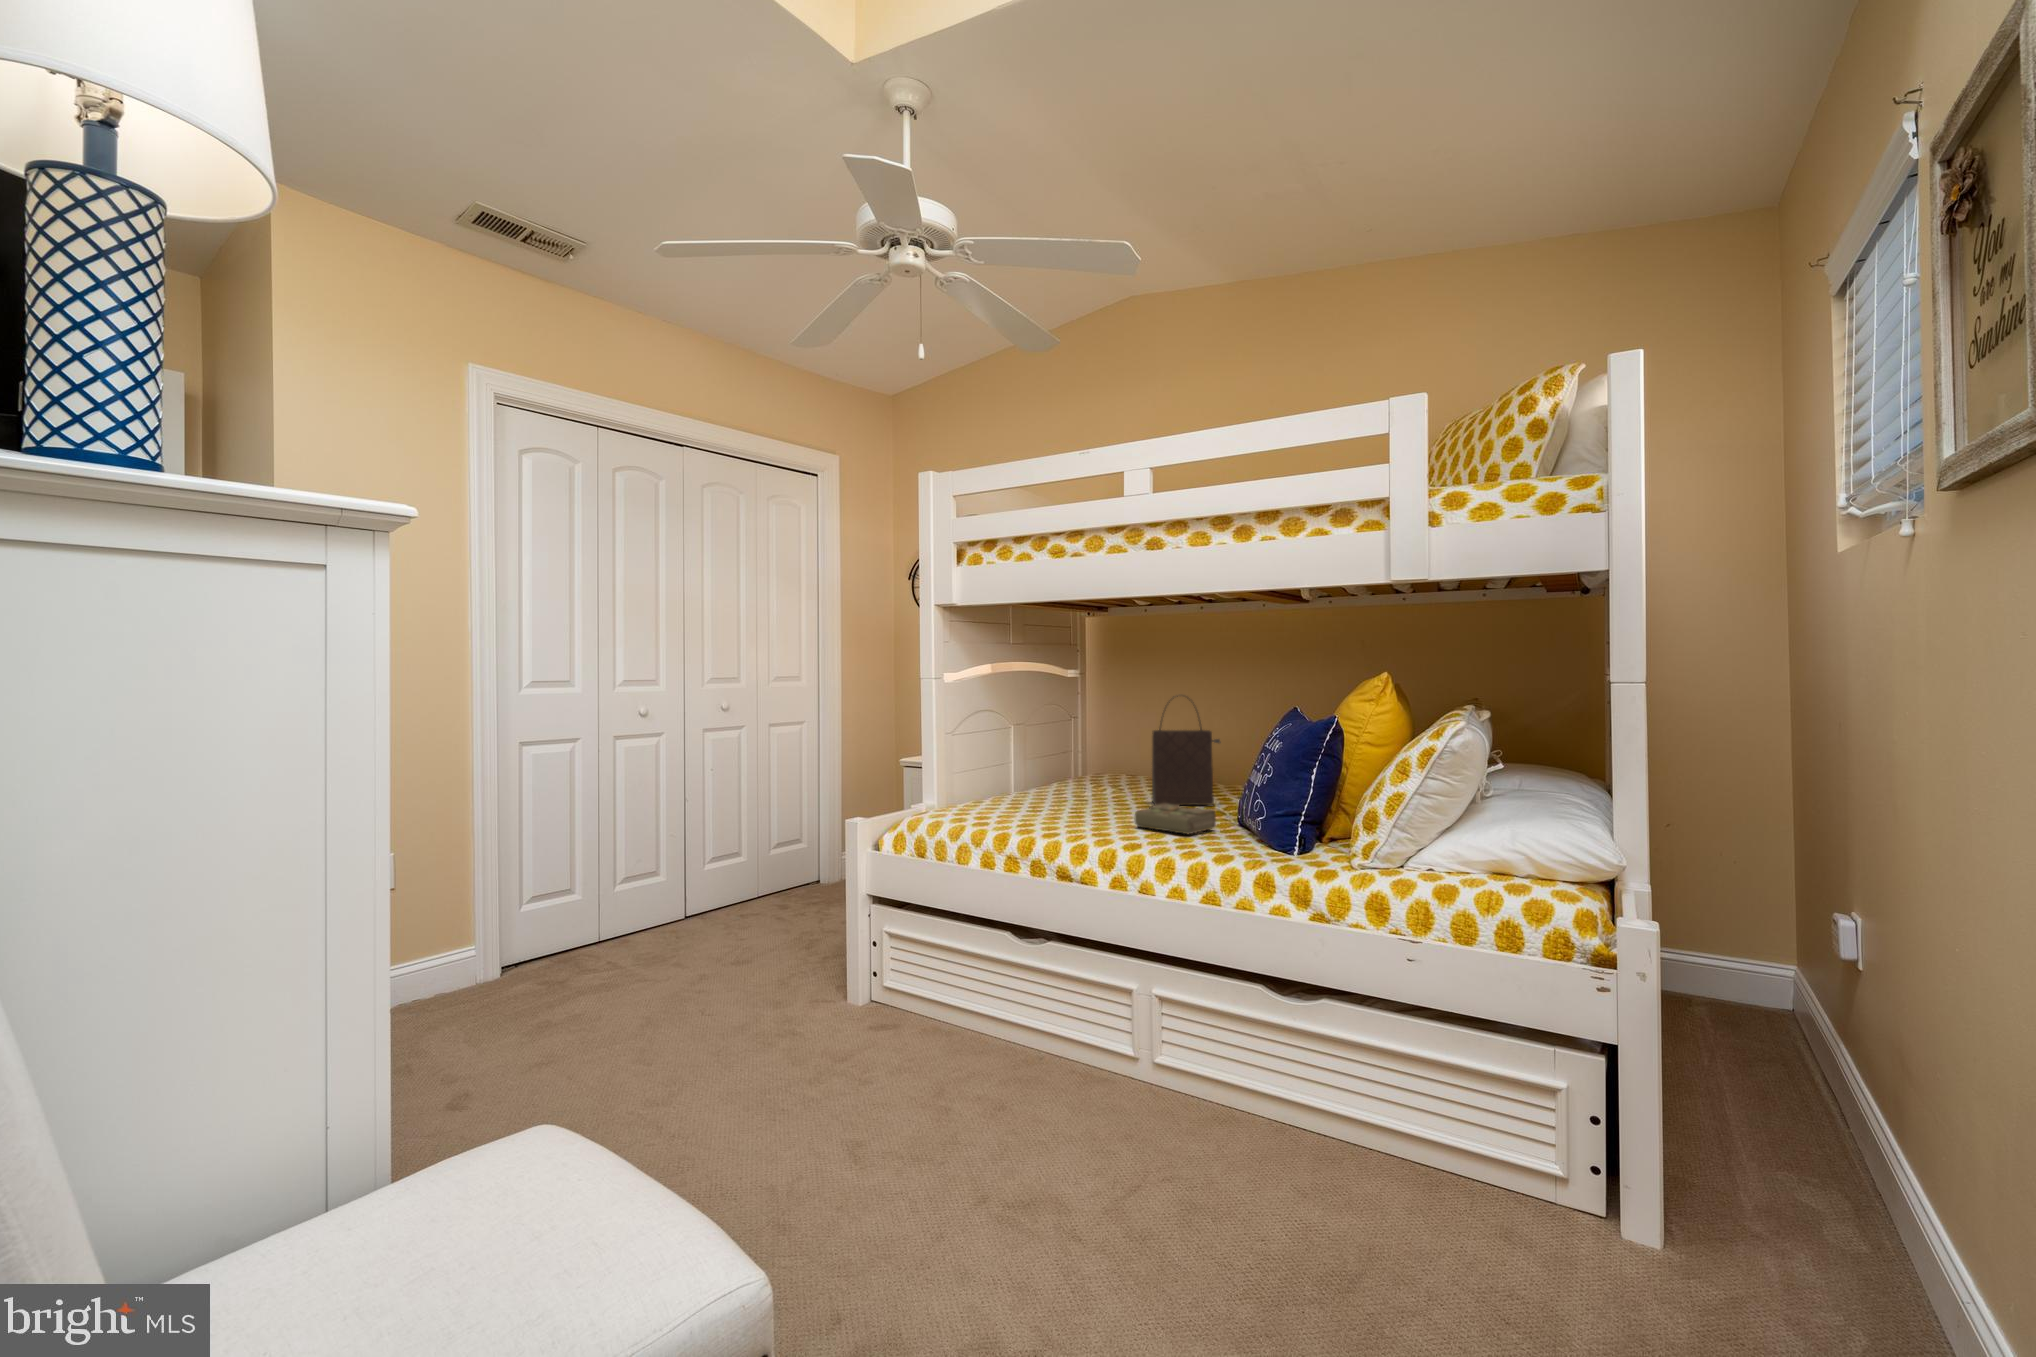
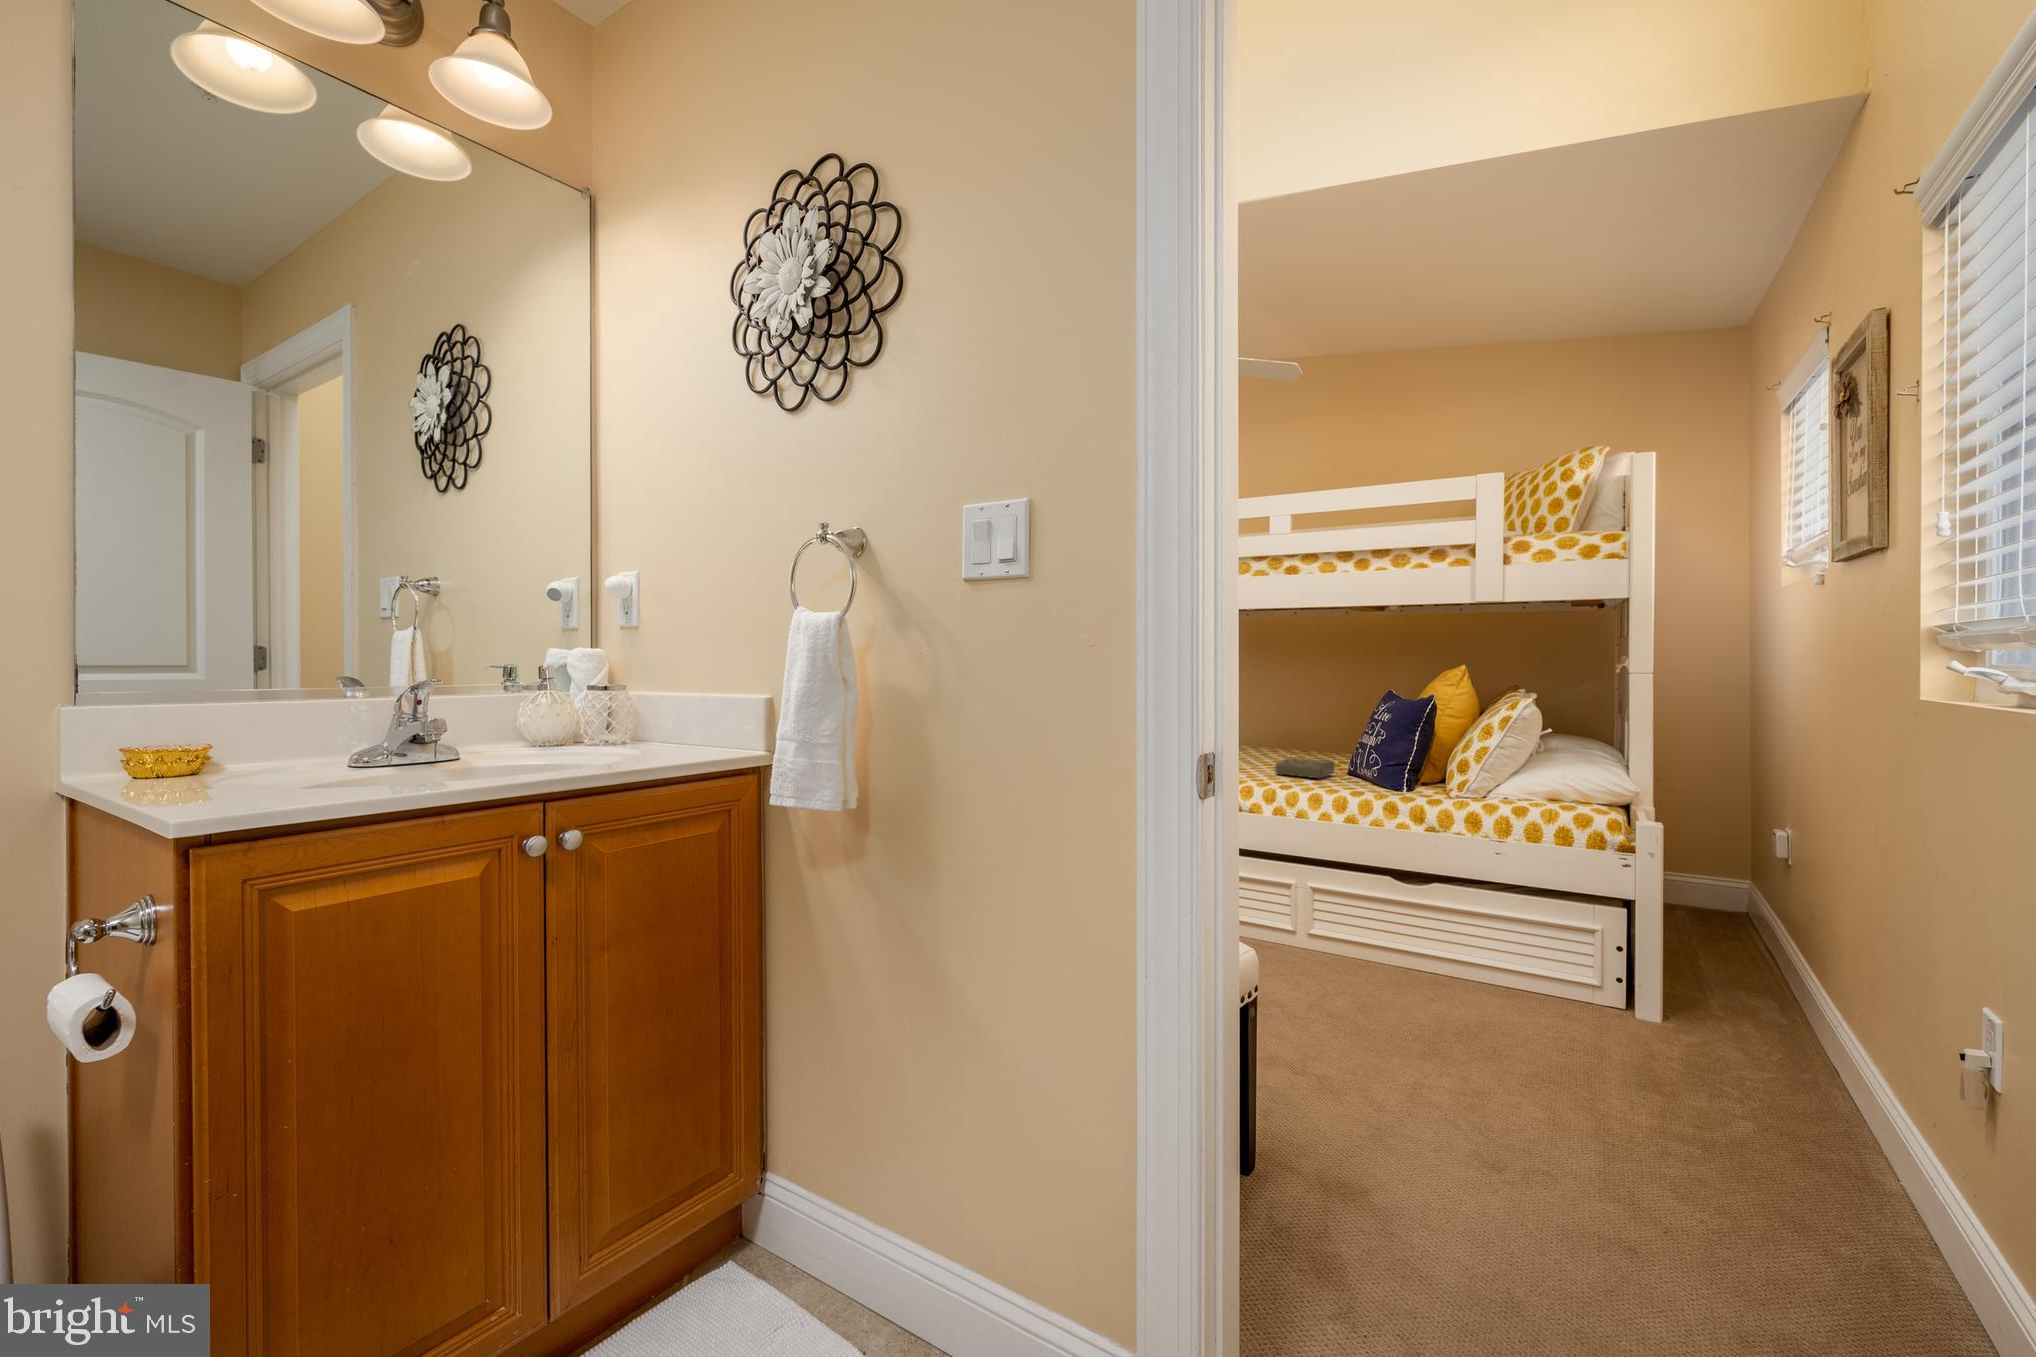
handbag: present [1152,696,1221,805] -> none [1268,676,1321,759]

